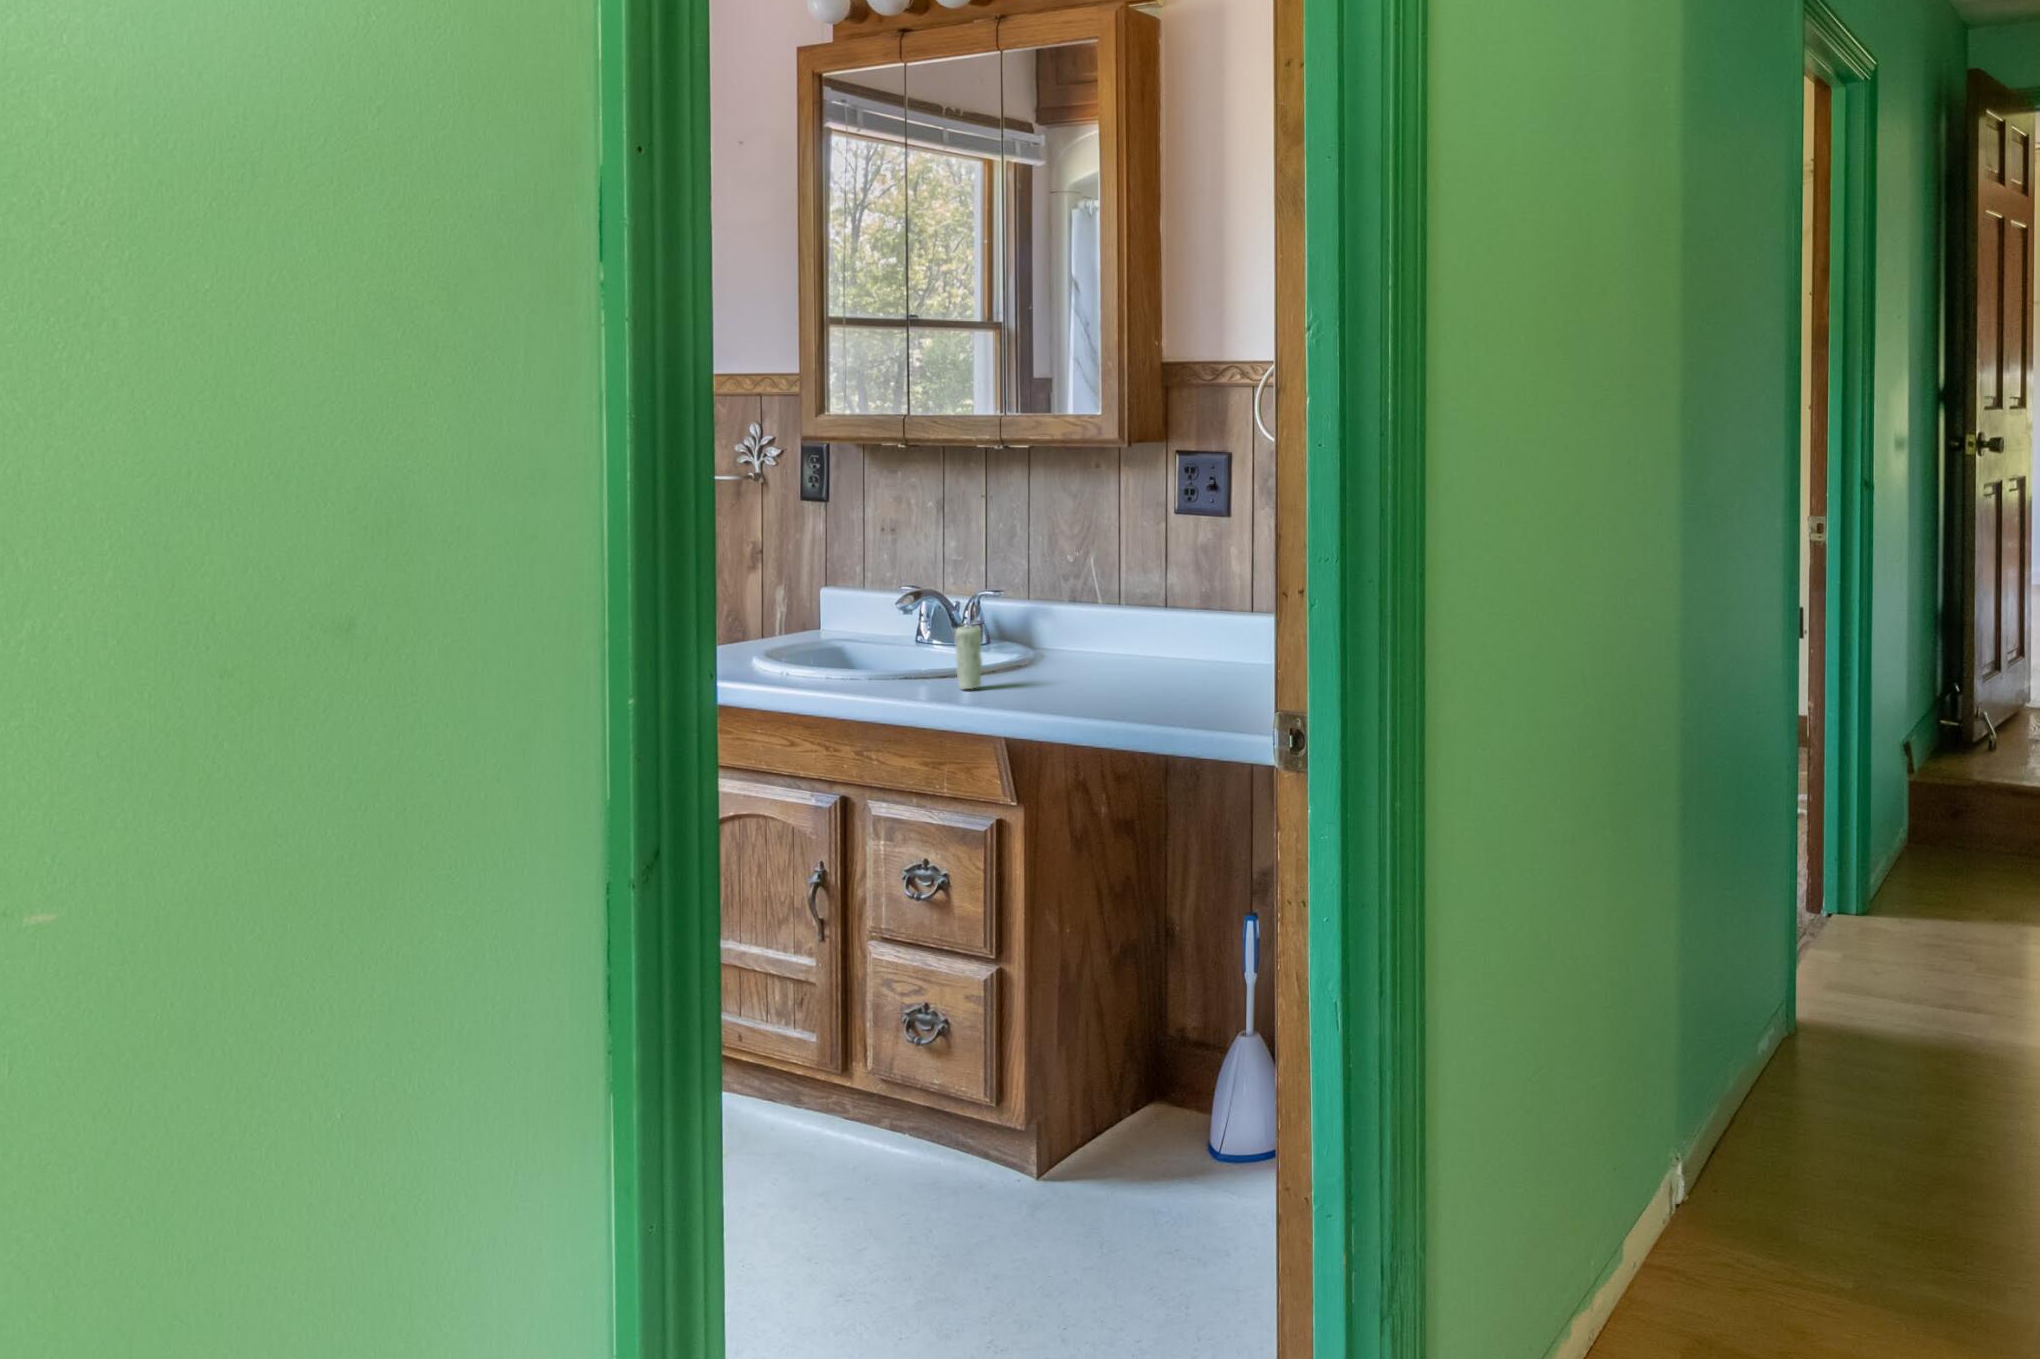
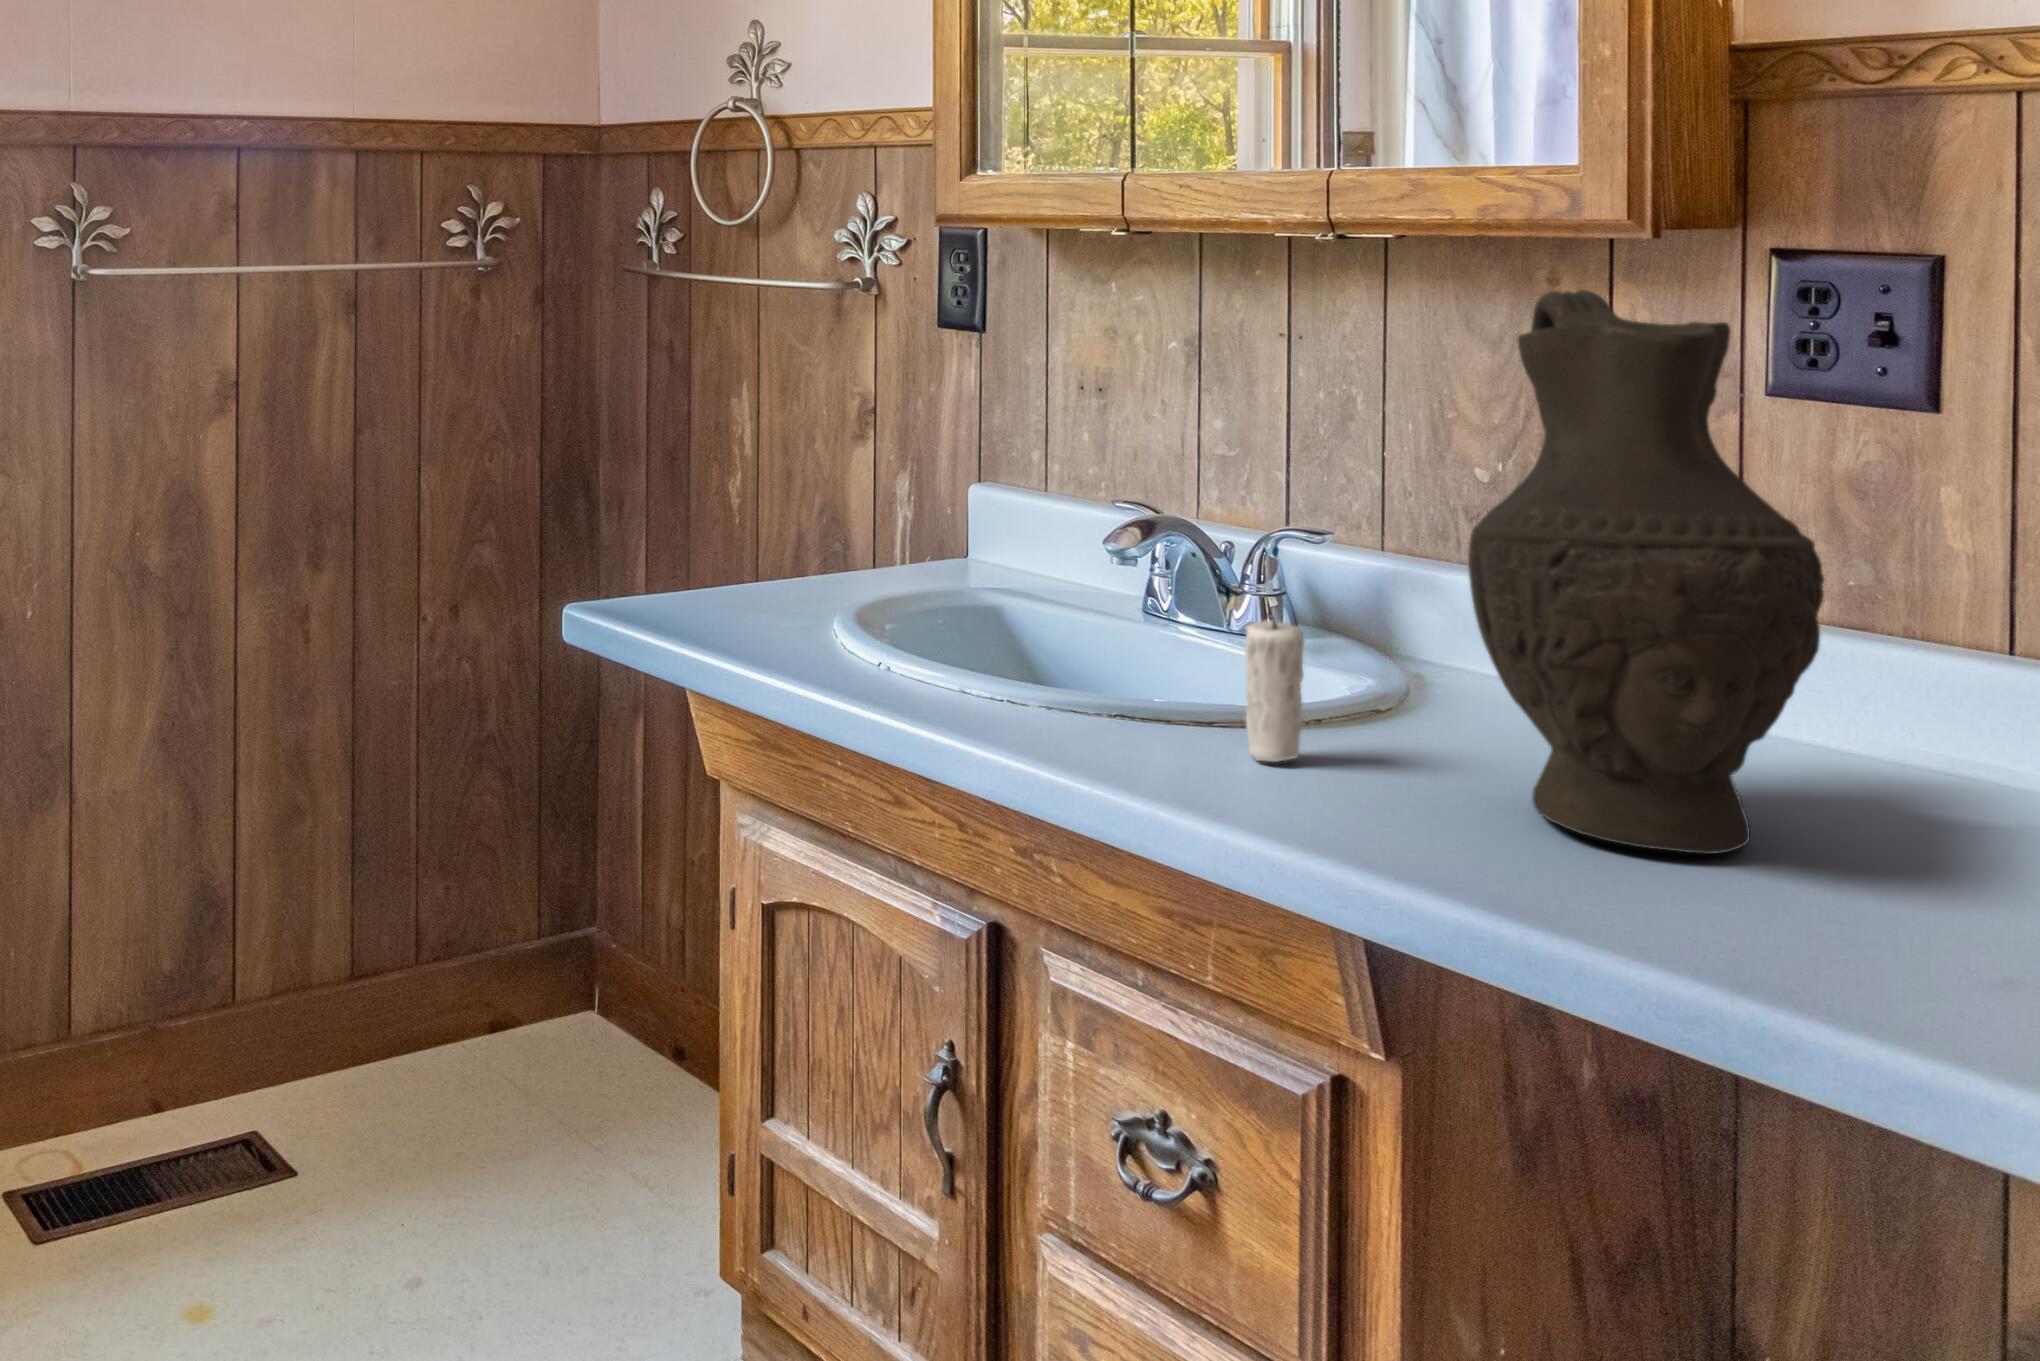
decorative vase: none [1045,471,1174,698] -> present [1468,290,1824,854]

